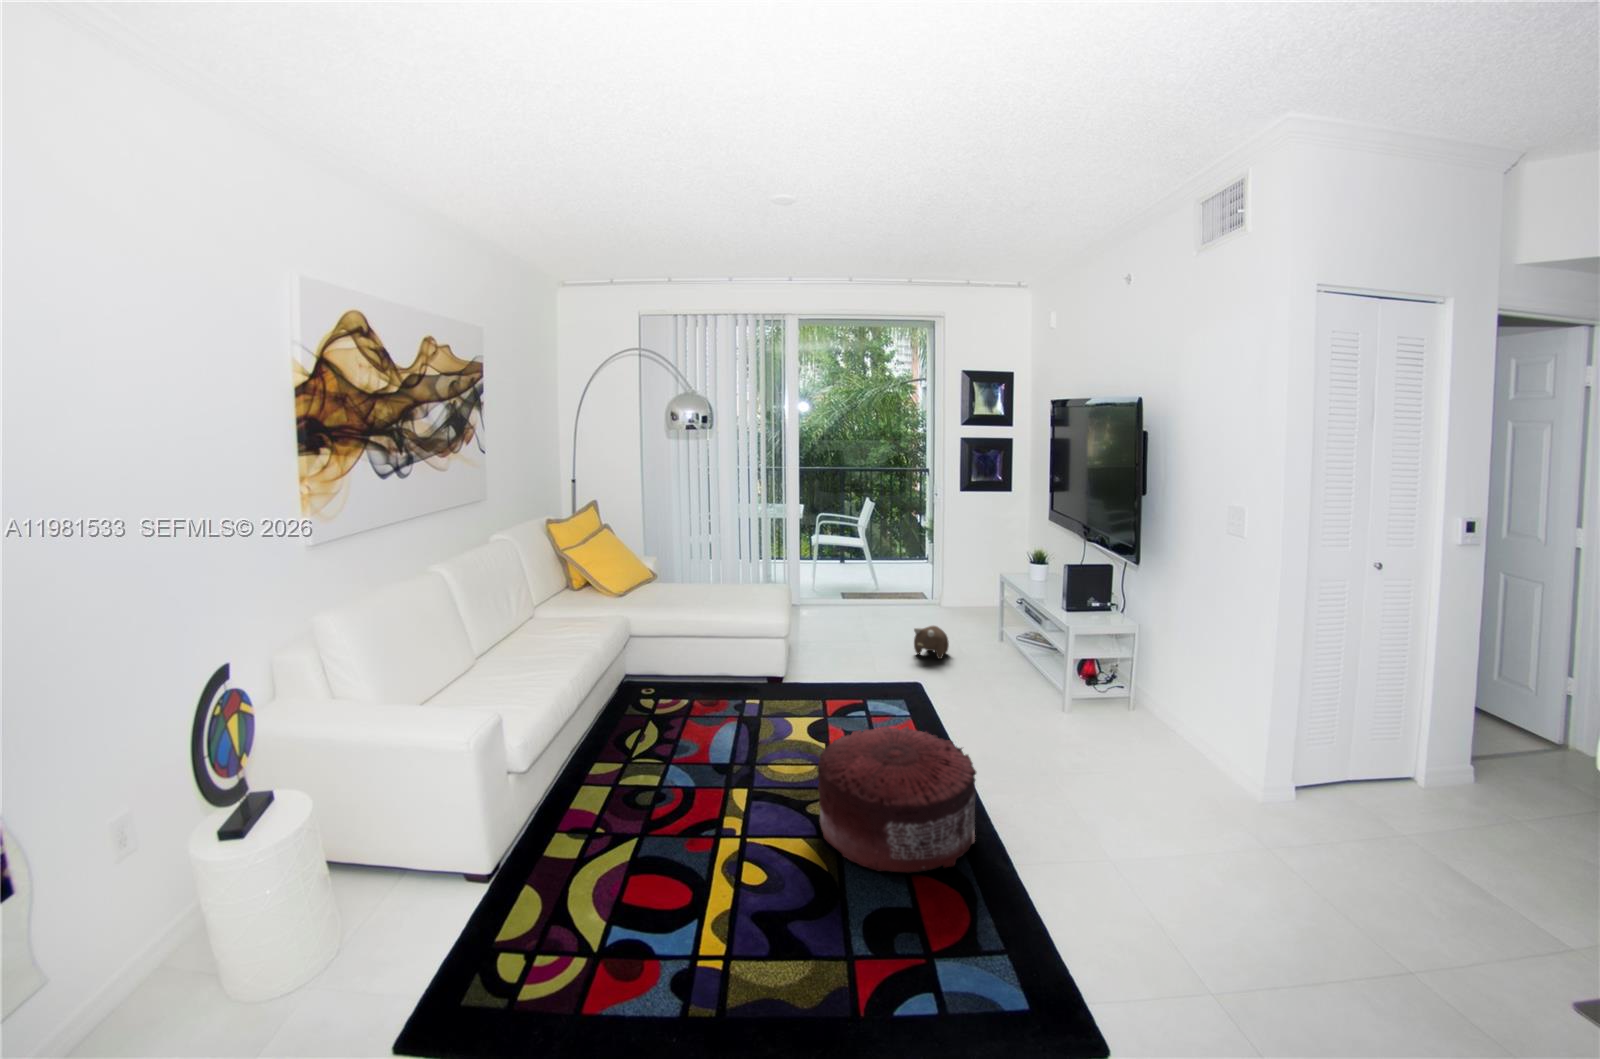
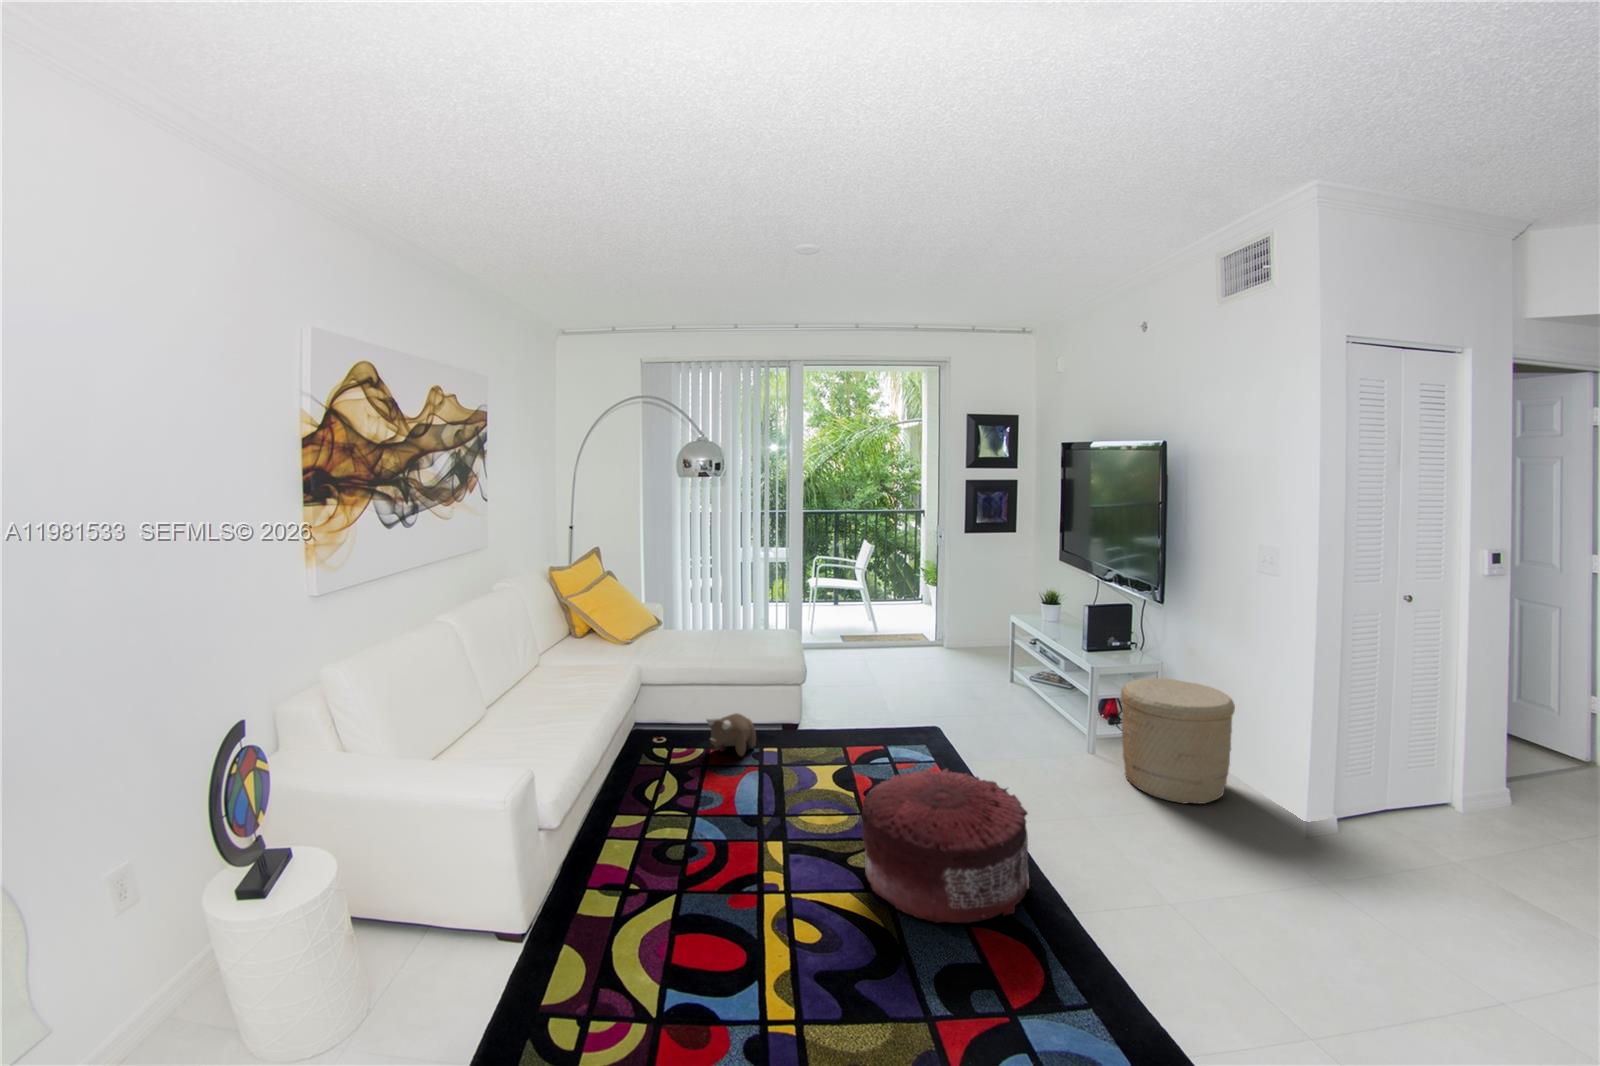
plush toy: present [914,626,949,659] -> present [707,713,756,756]
woven basket: none [1095,644,1208,769] -> present [1121,678,1235,804]

